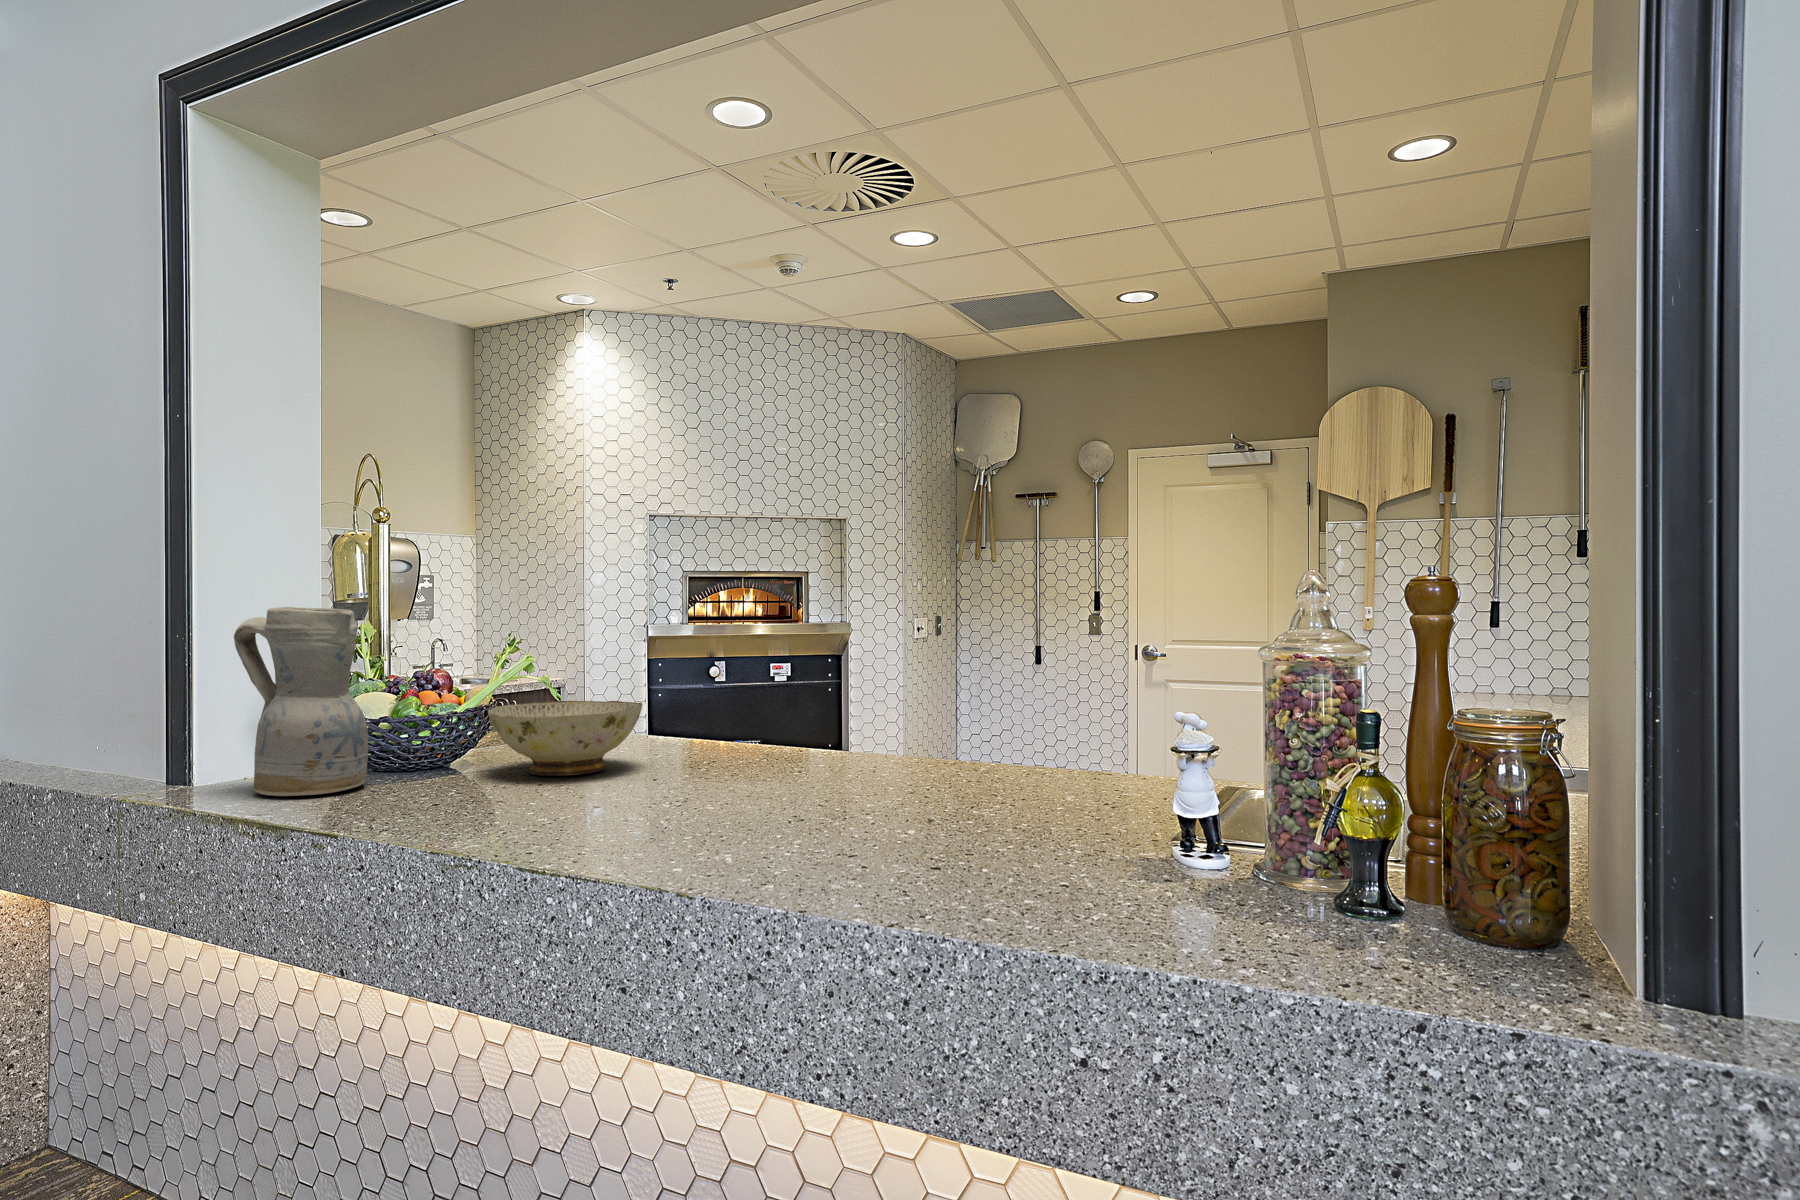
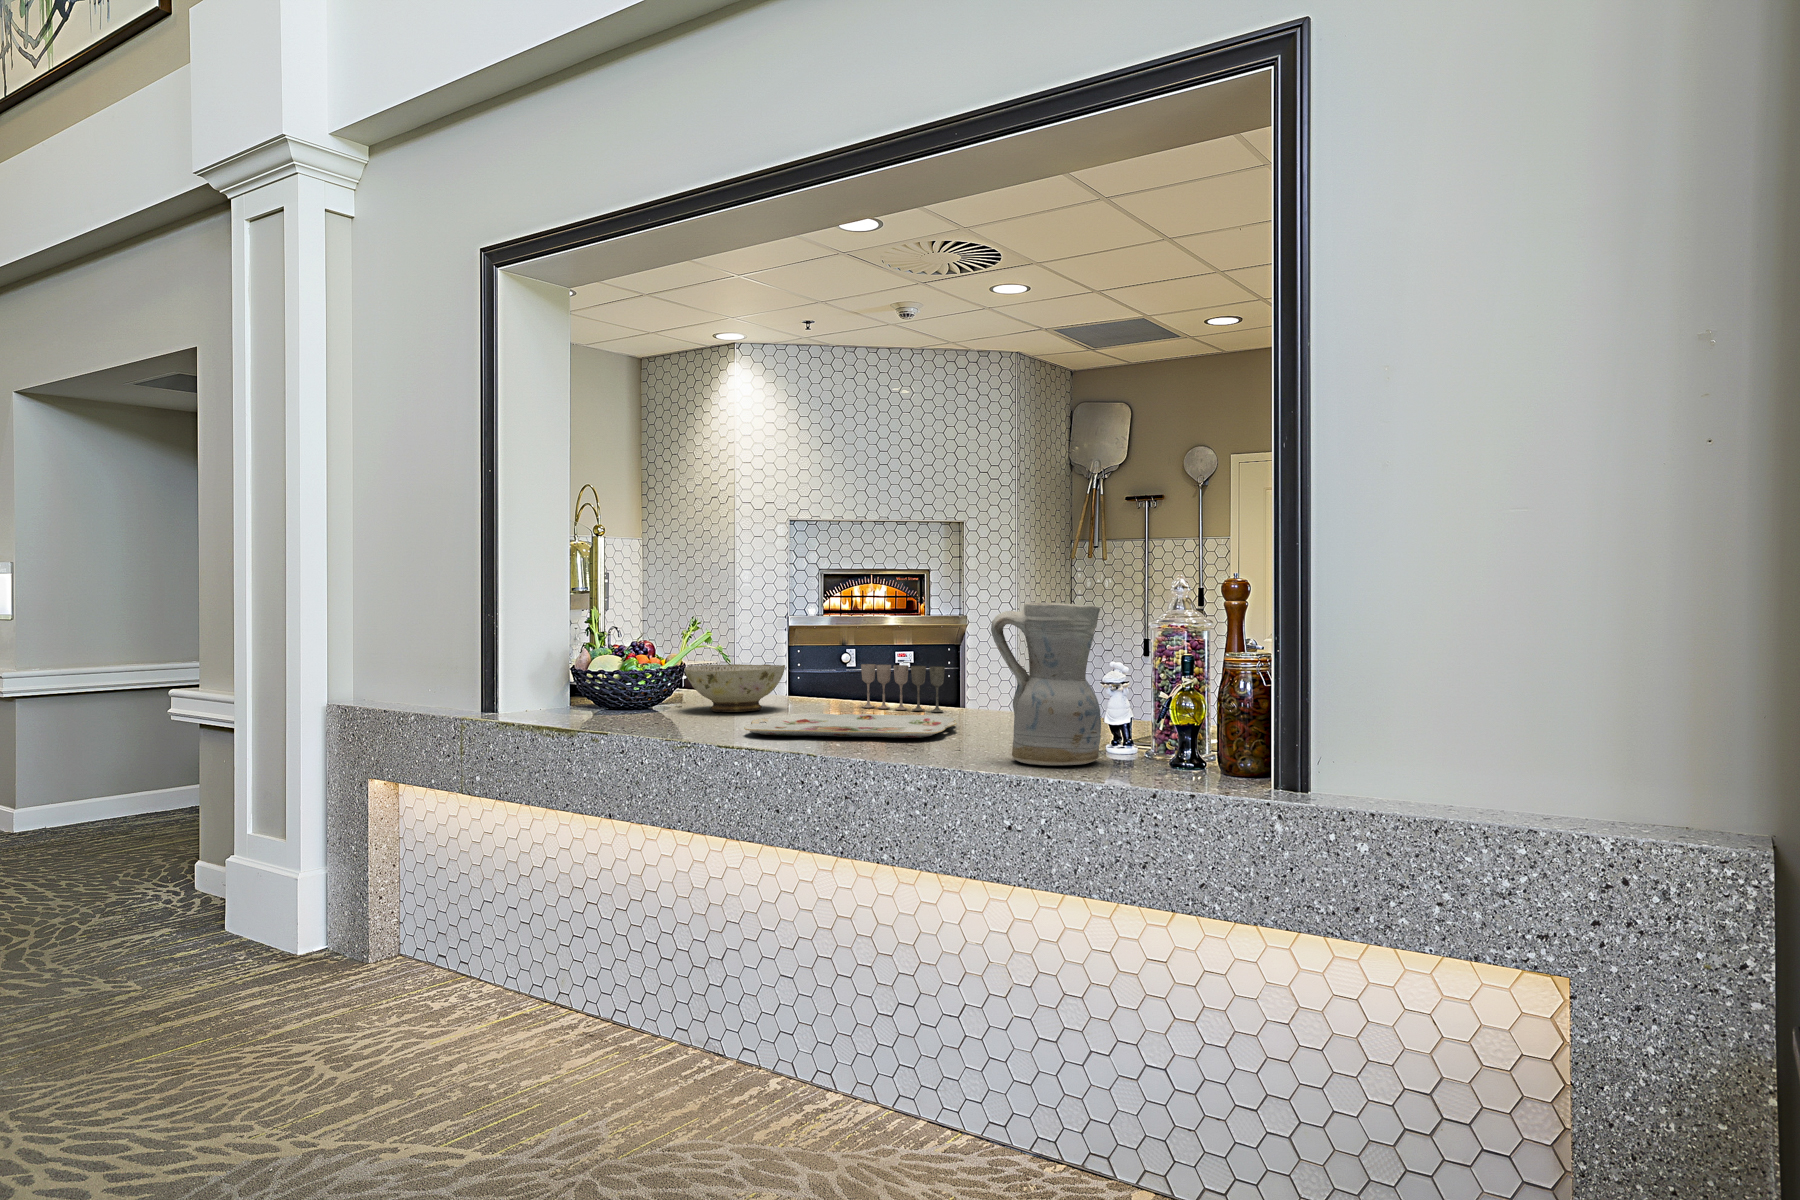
ceramic pitcher: present [234,607,368,796] -> present [991,602,1101,765]
wine glass: none [753,699,876,770] -> present [861,664,945,712]
serving tray: none [570,782,917,838] -> present [744,713,957,738]

